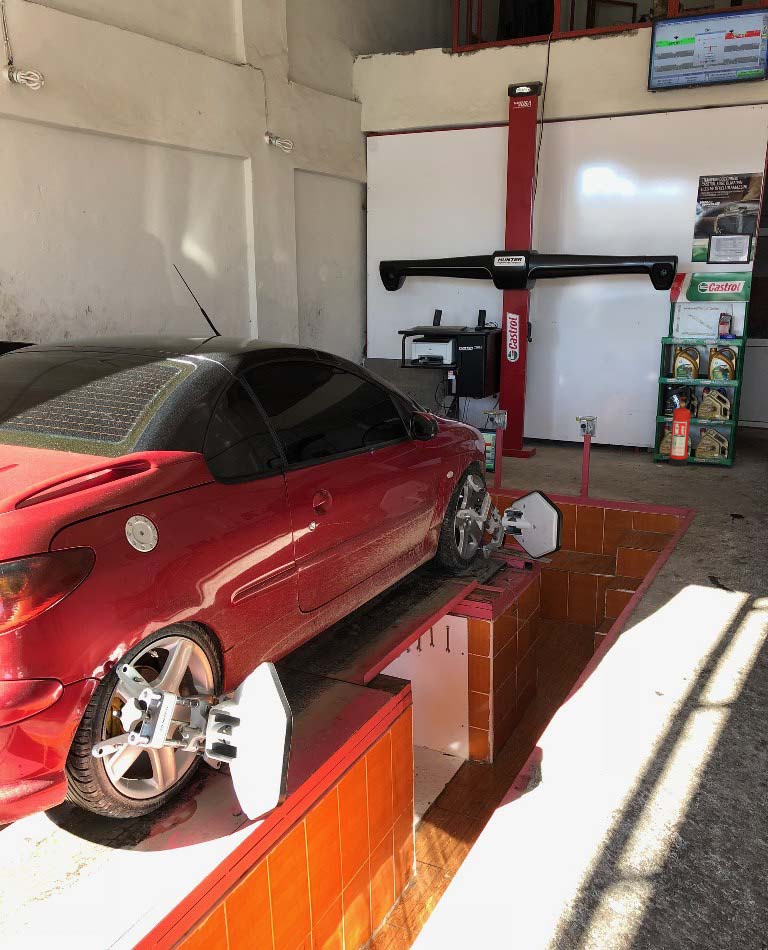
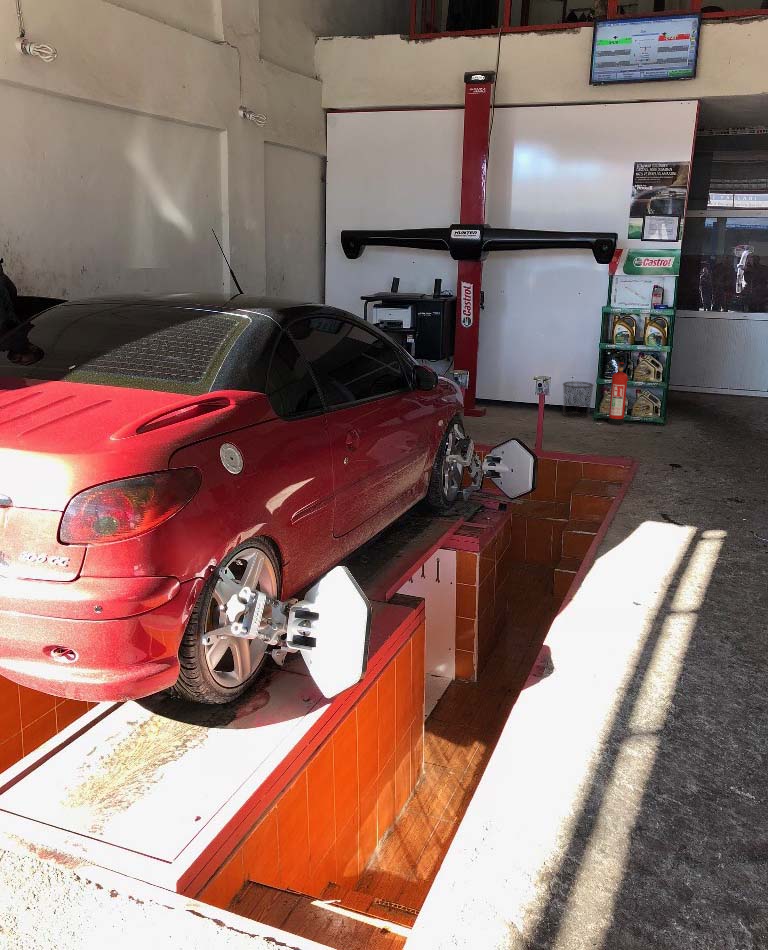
waste bin: none [619,417,654,458] -> present [563,382,593,418]

